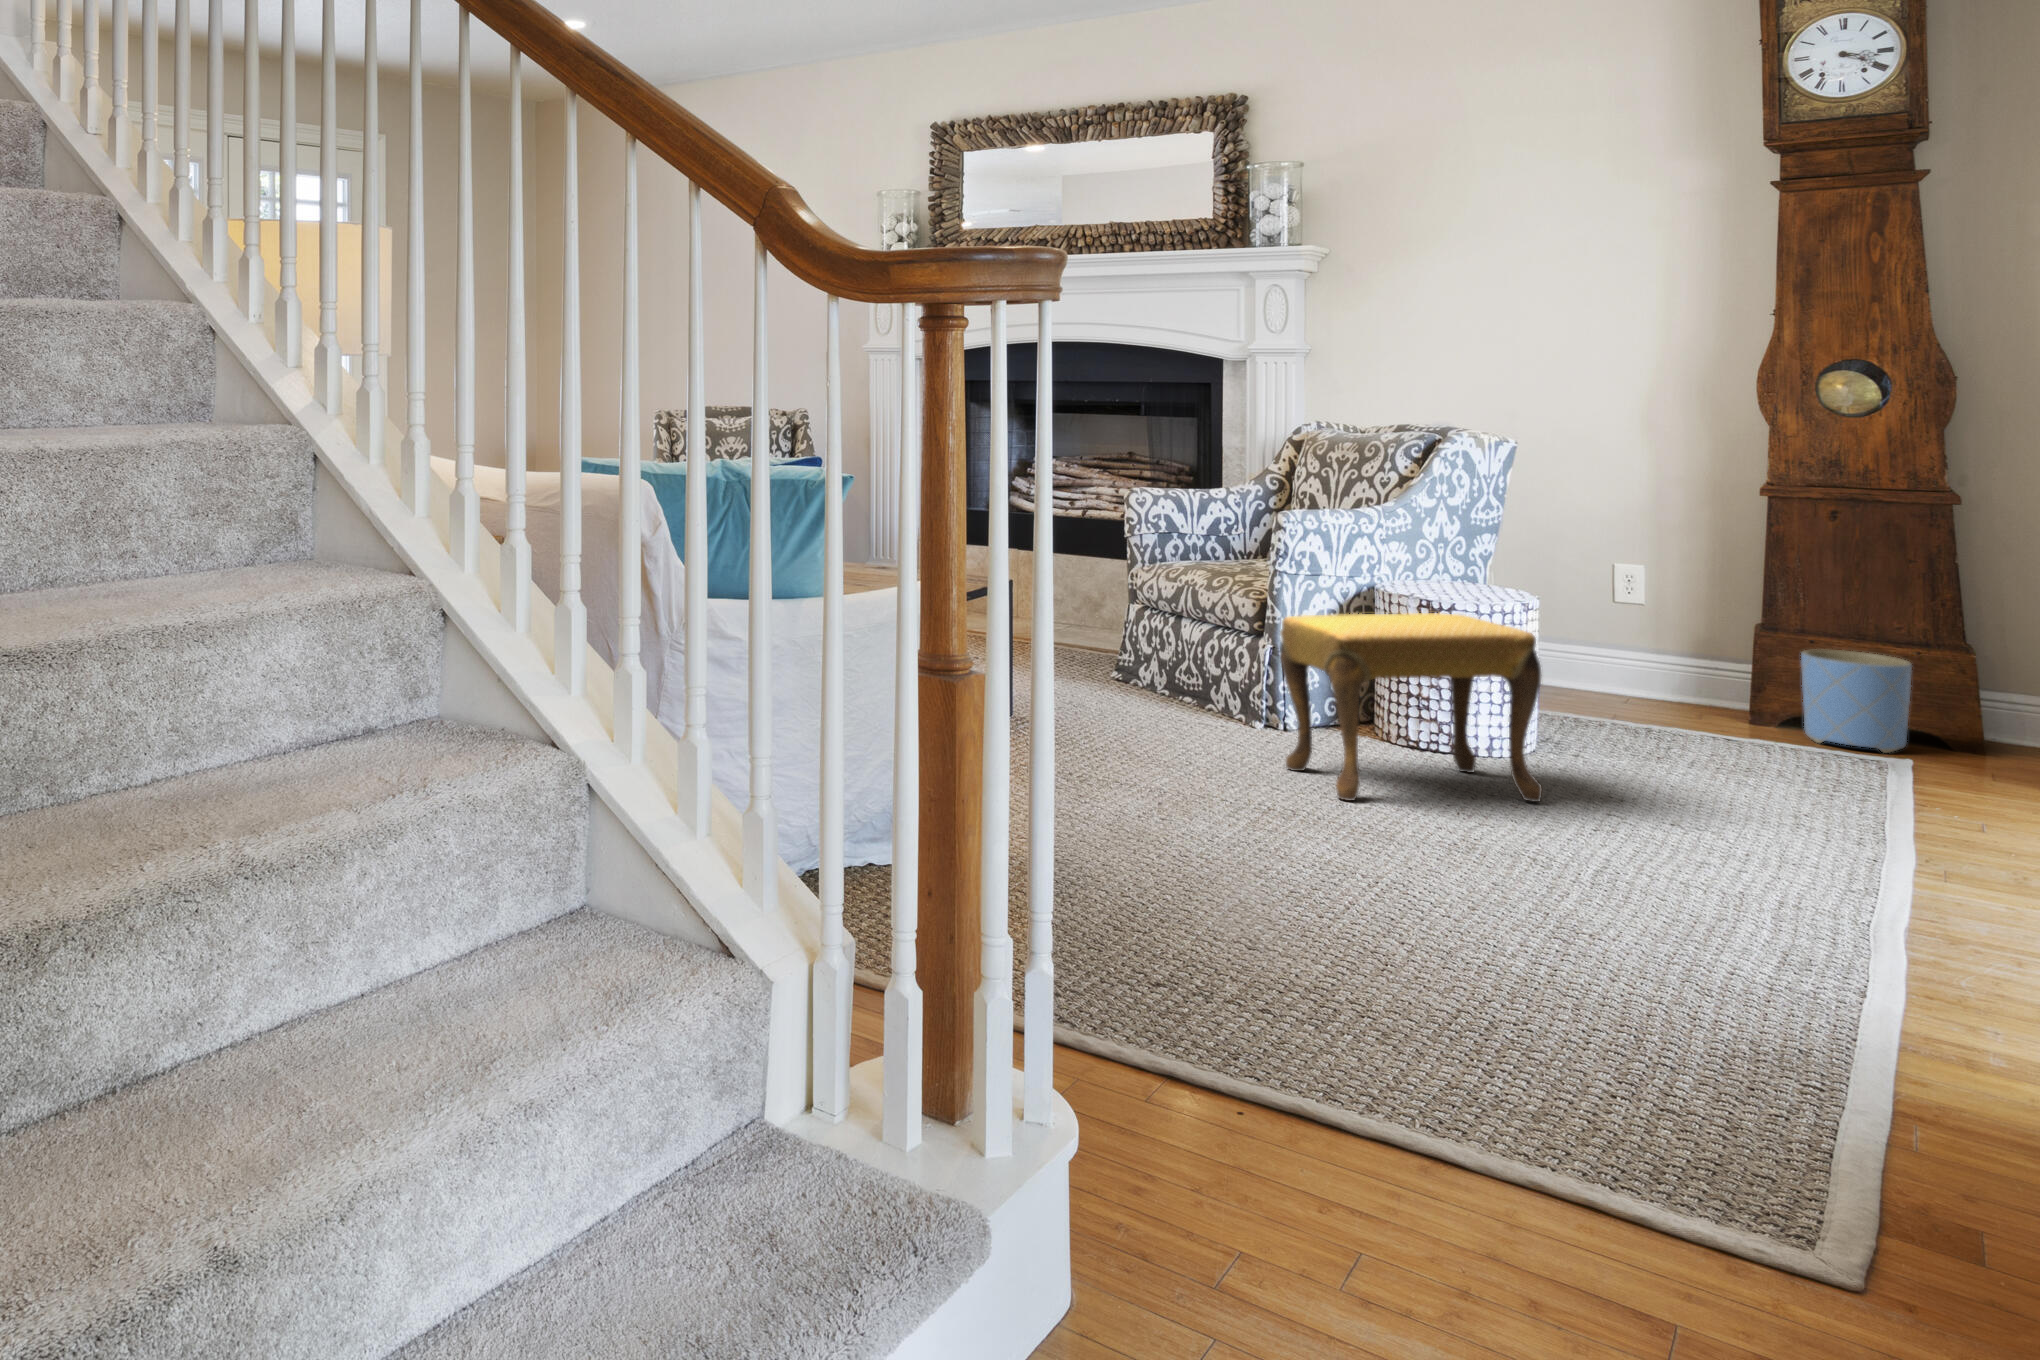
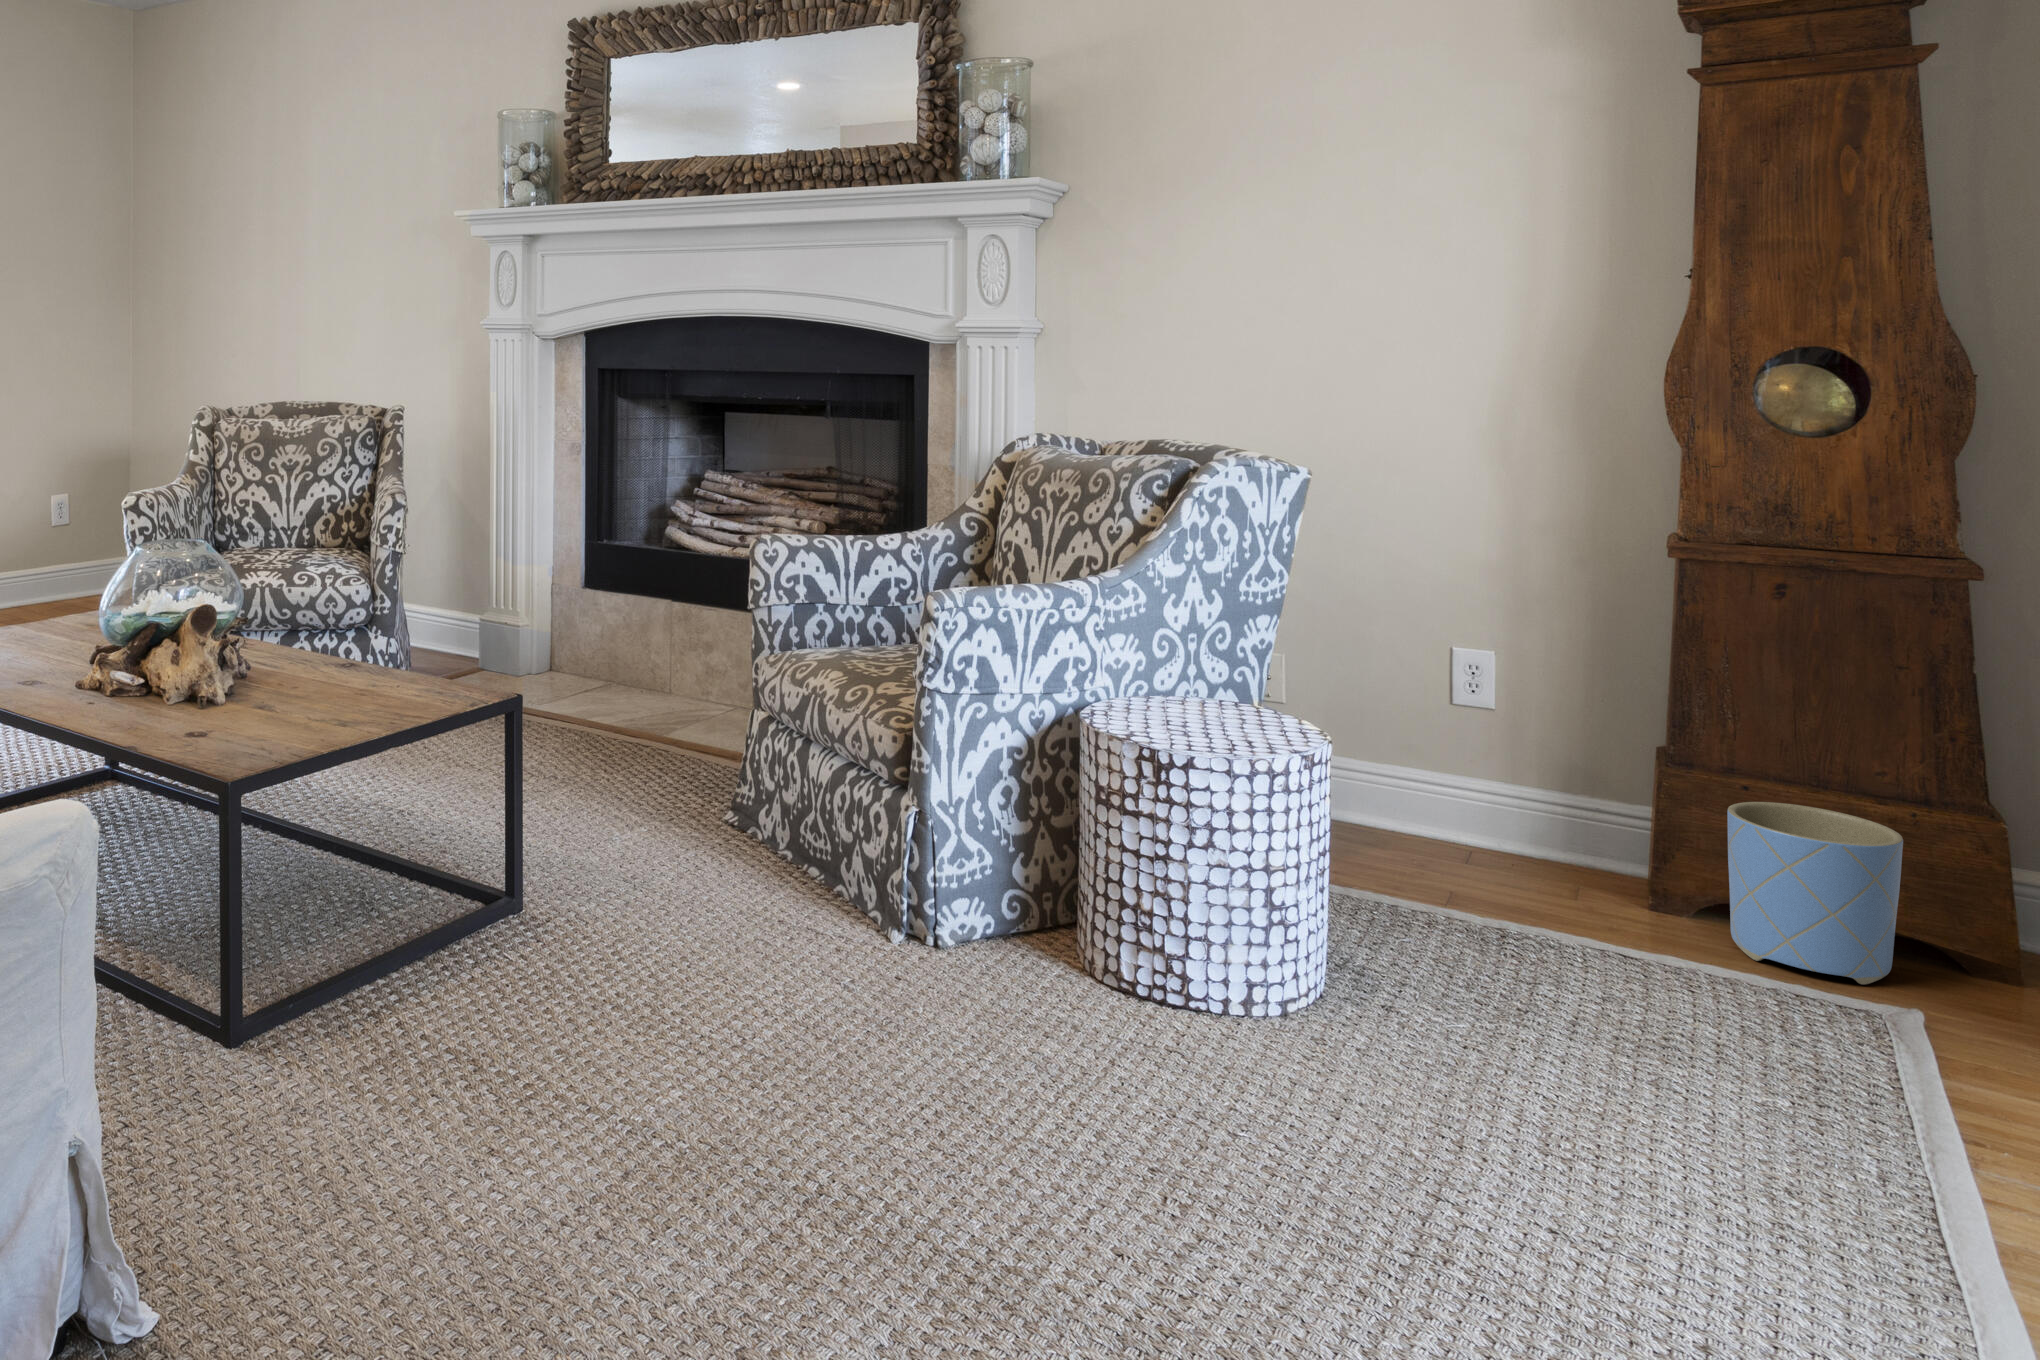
footstool: present [1280,613,1542,802] -> none [888,794,1326,1182]

